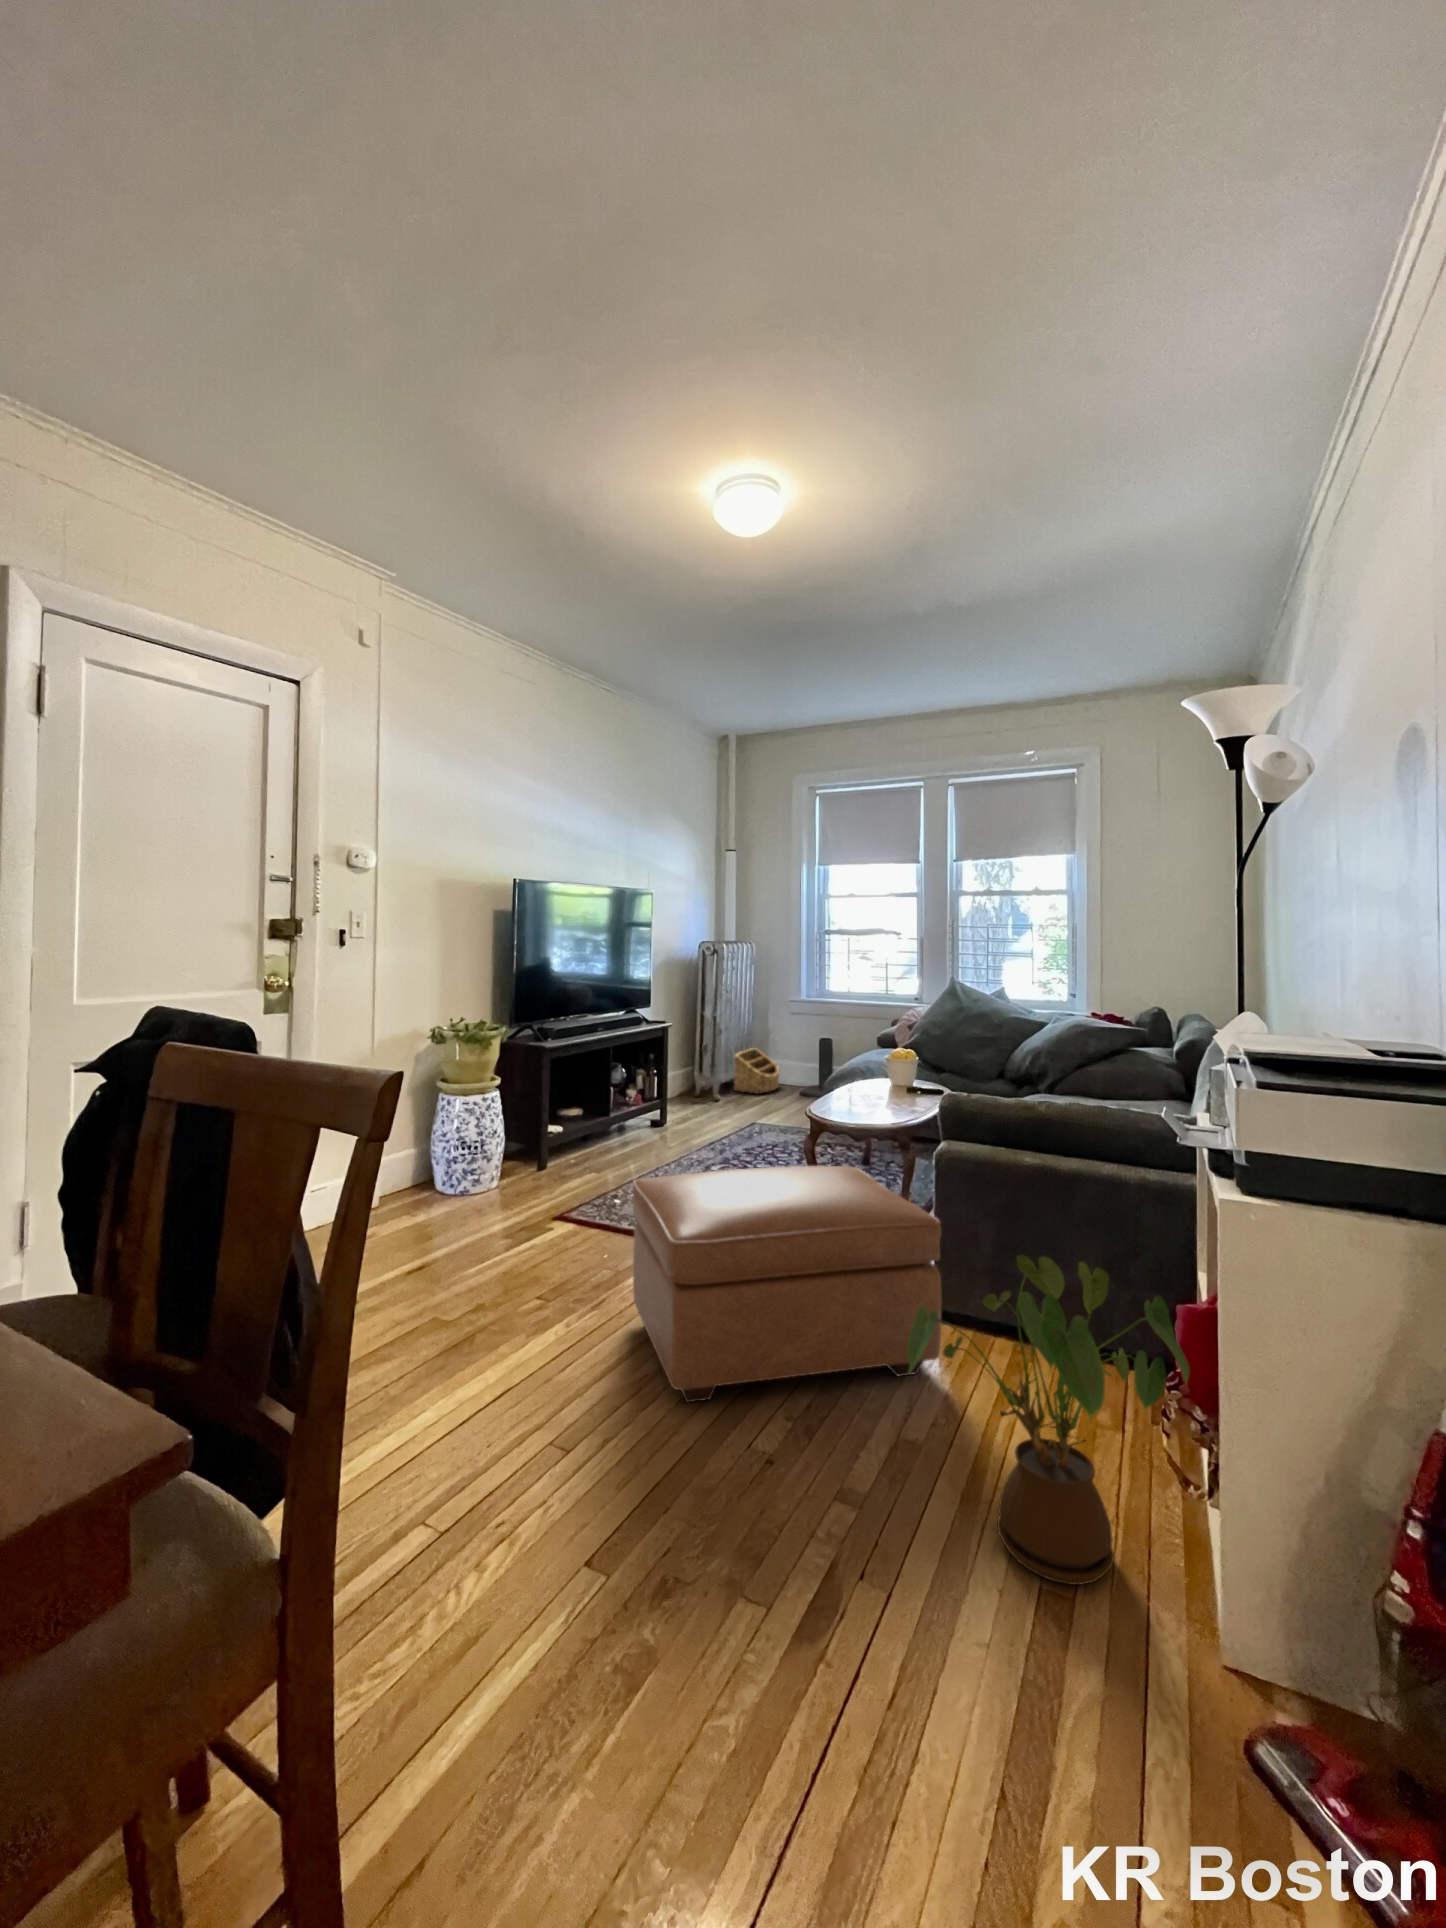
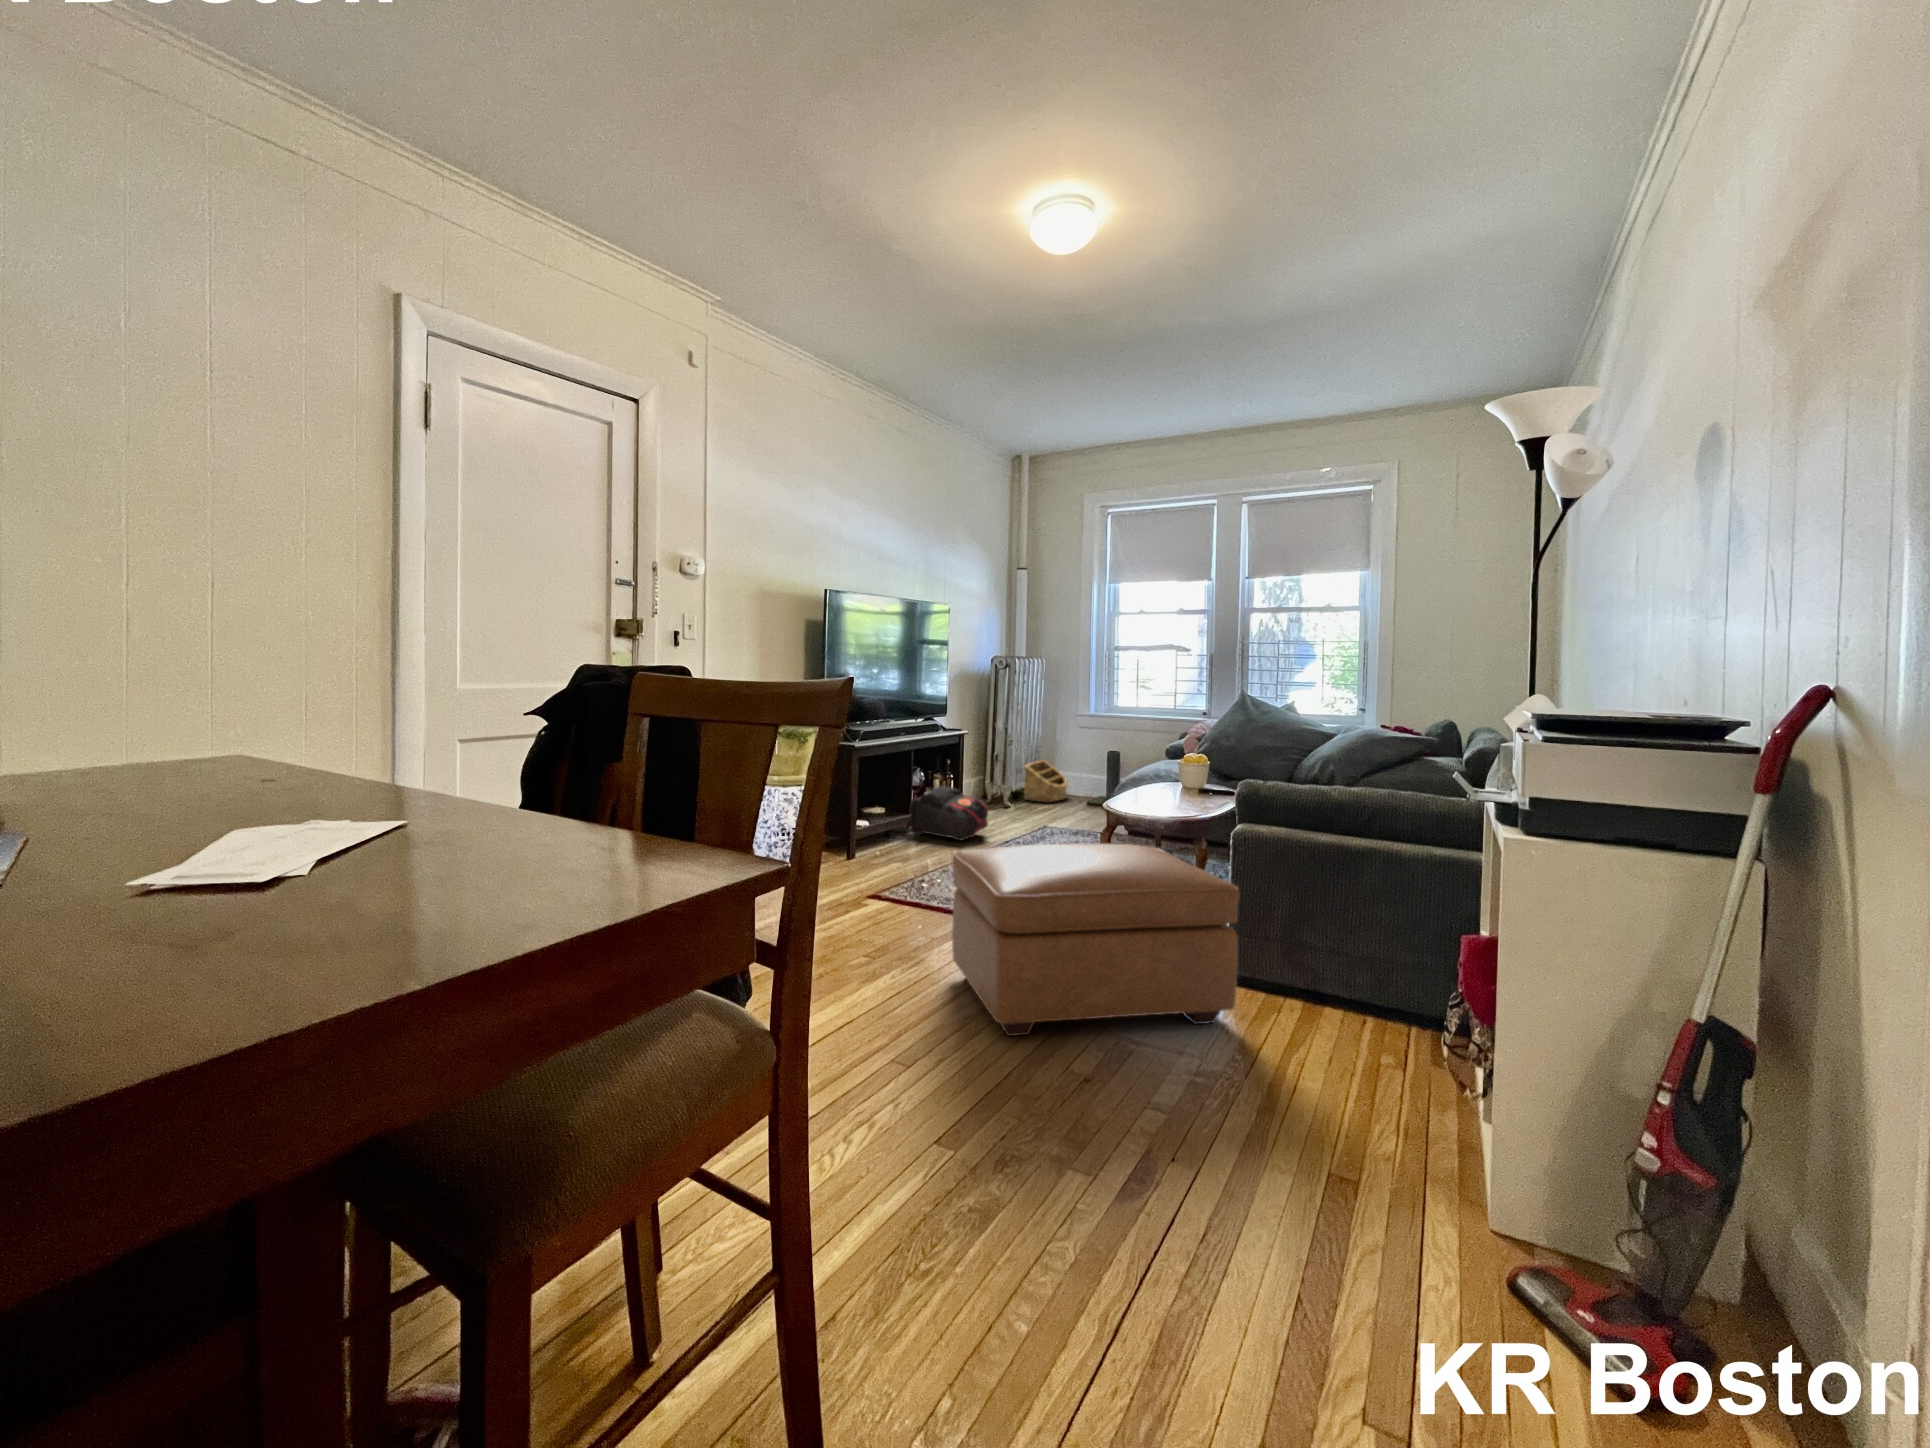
backpack: none [603,1083,692,1143] -> present [905,786,988,841]
house plant: present [908,1255,1189,1585] -> none [1216,904,1470,1174]

